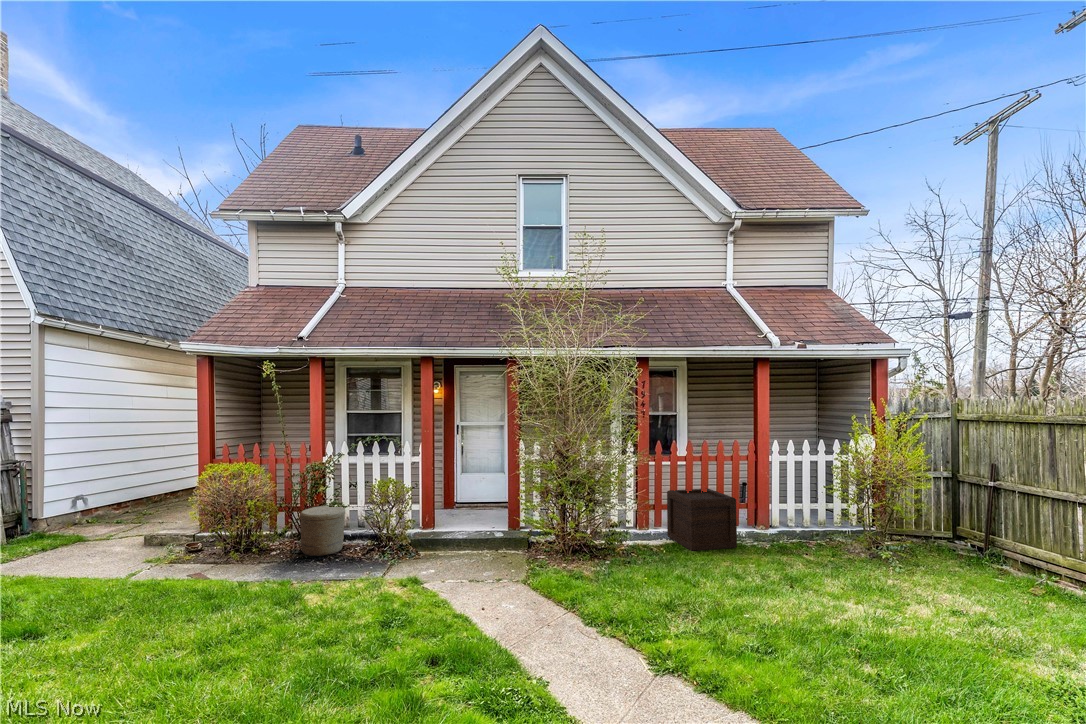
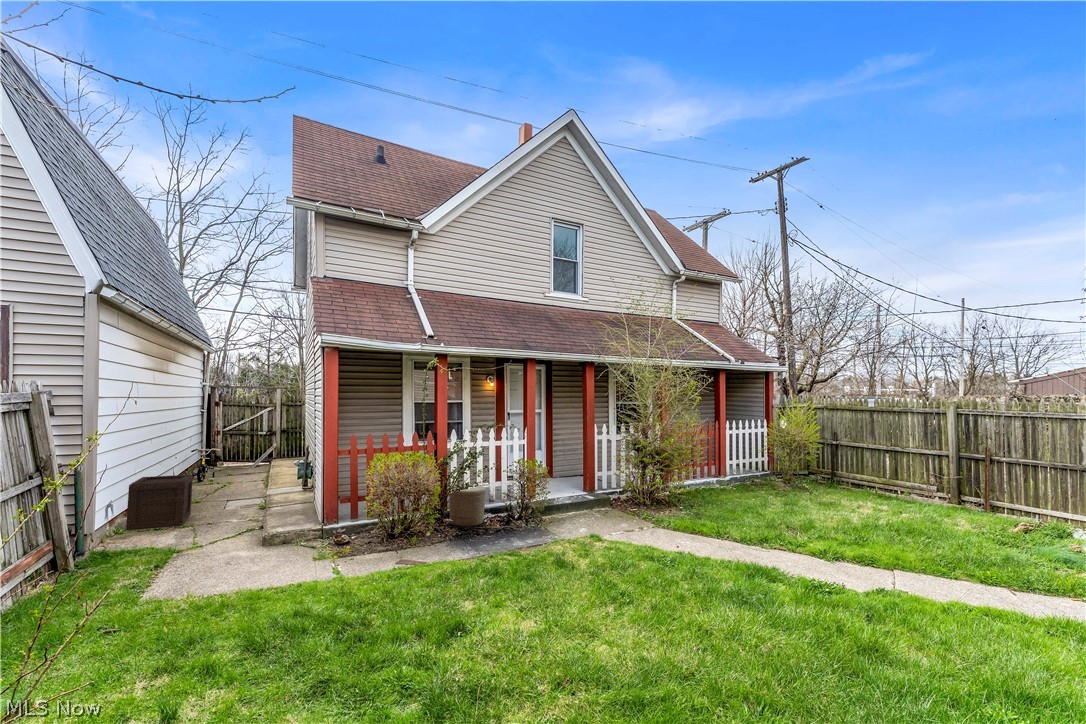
wooden crate: present [667,489,737,551] -> present [126,475,193,530]

